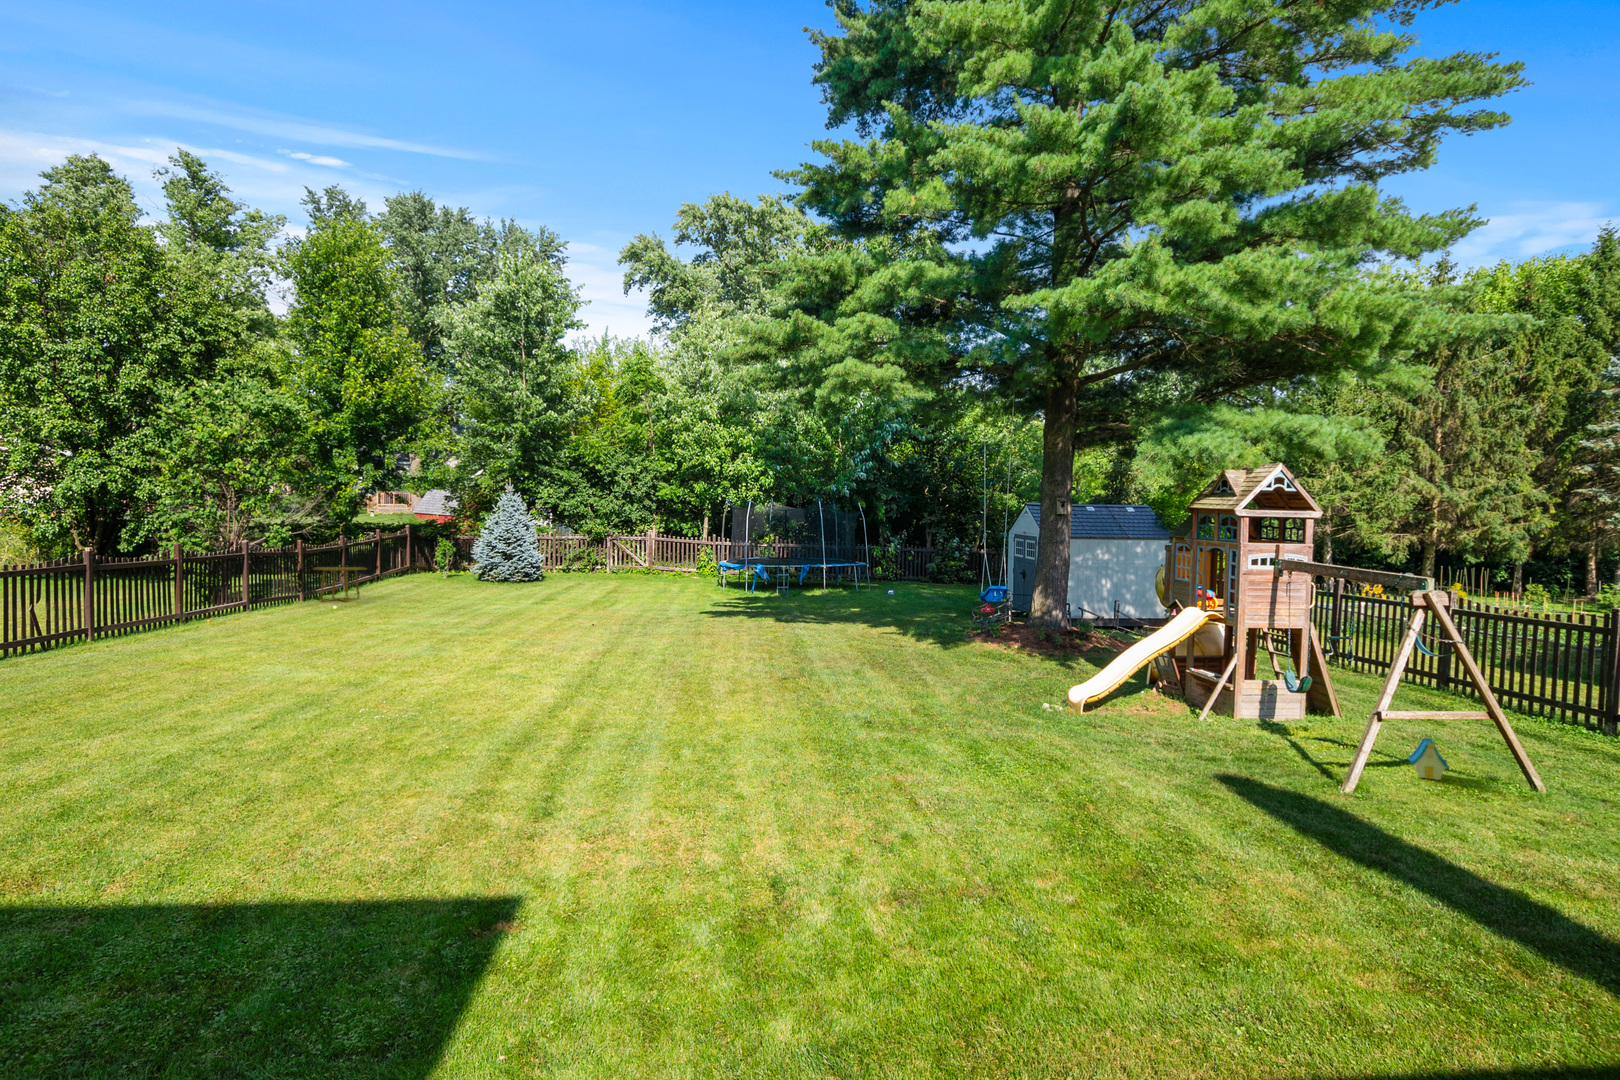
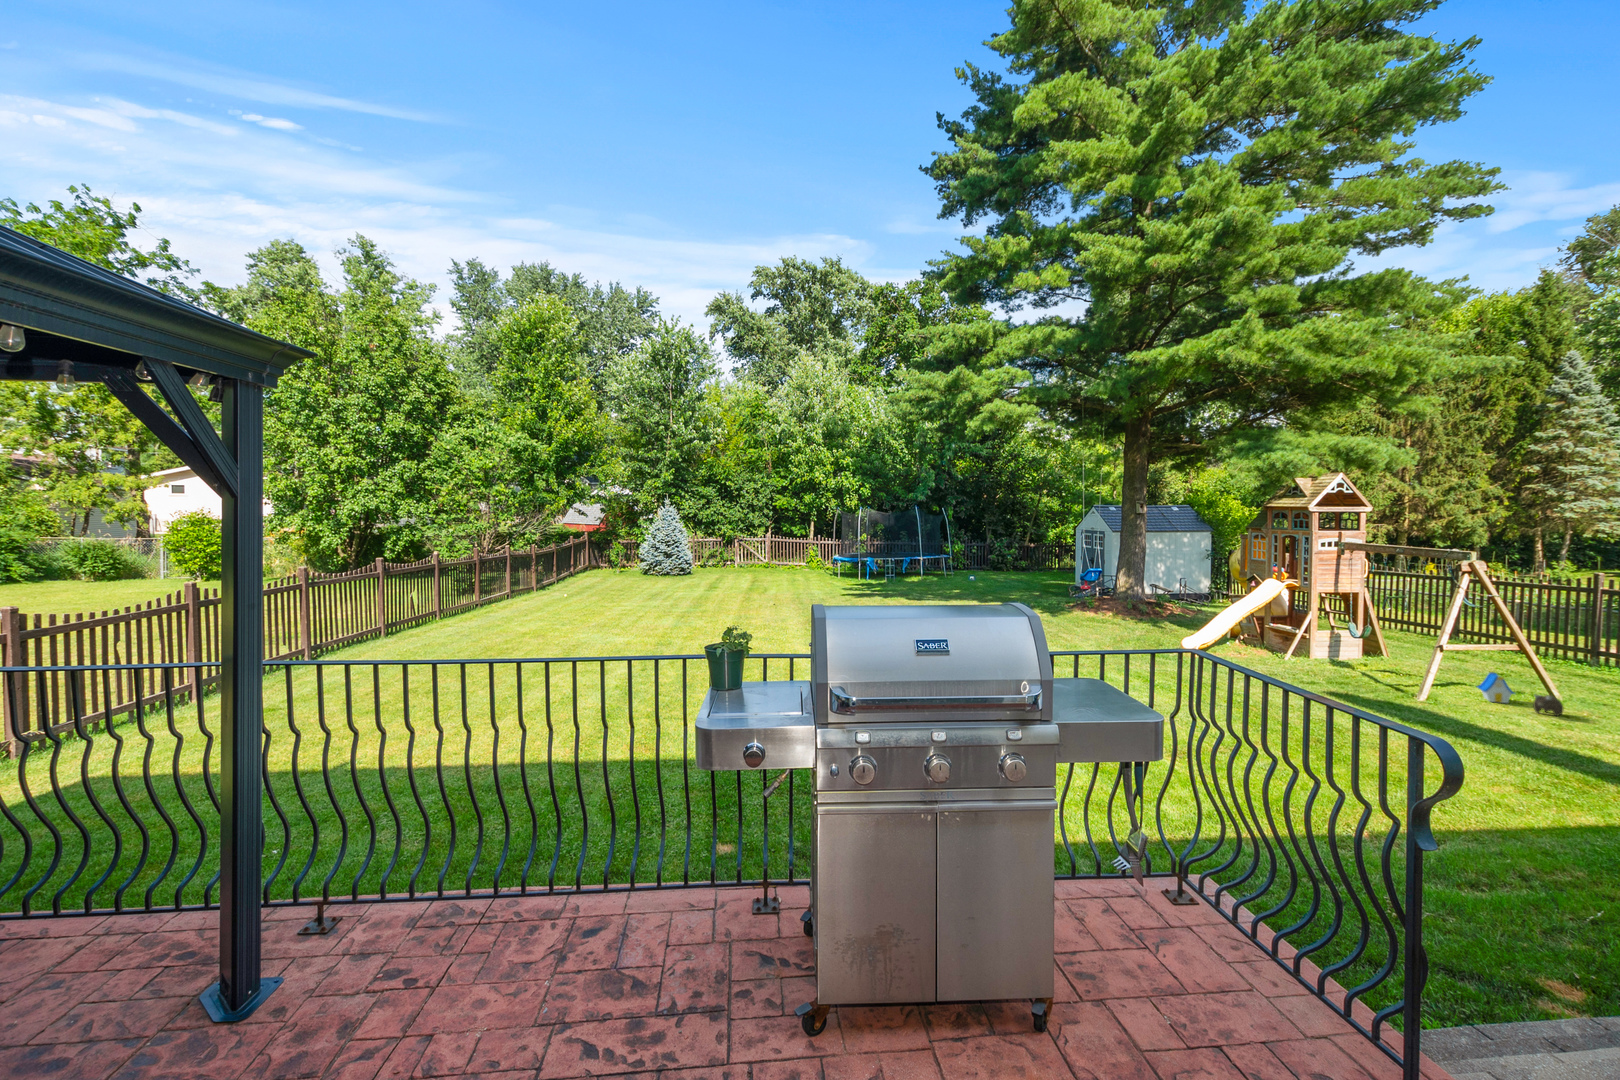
round table: present [313,567,366,601] -> none [536,565,576,591]
plush toy: none [1464,770,1501,801] -> present [1533,695,1563,716]

